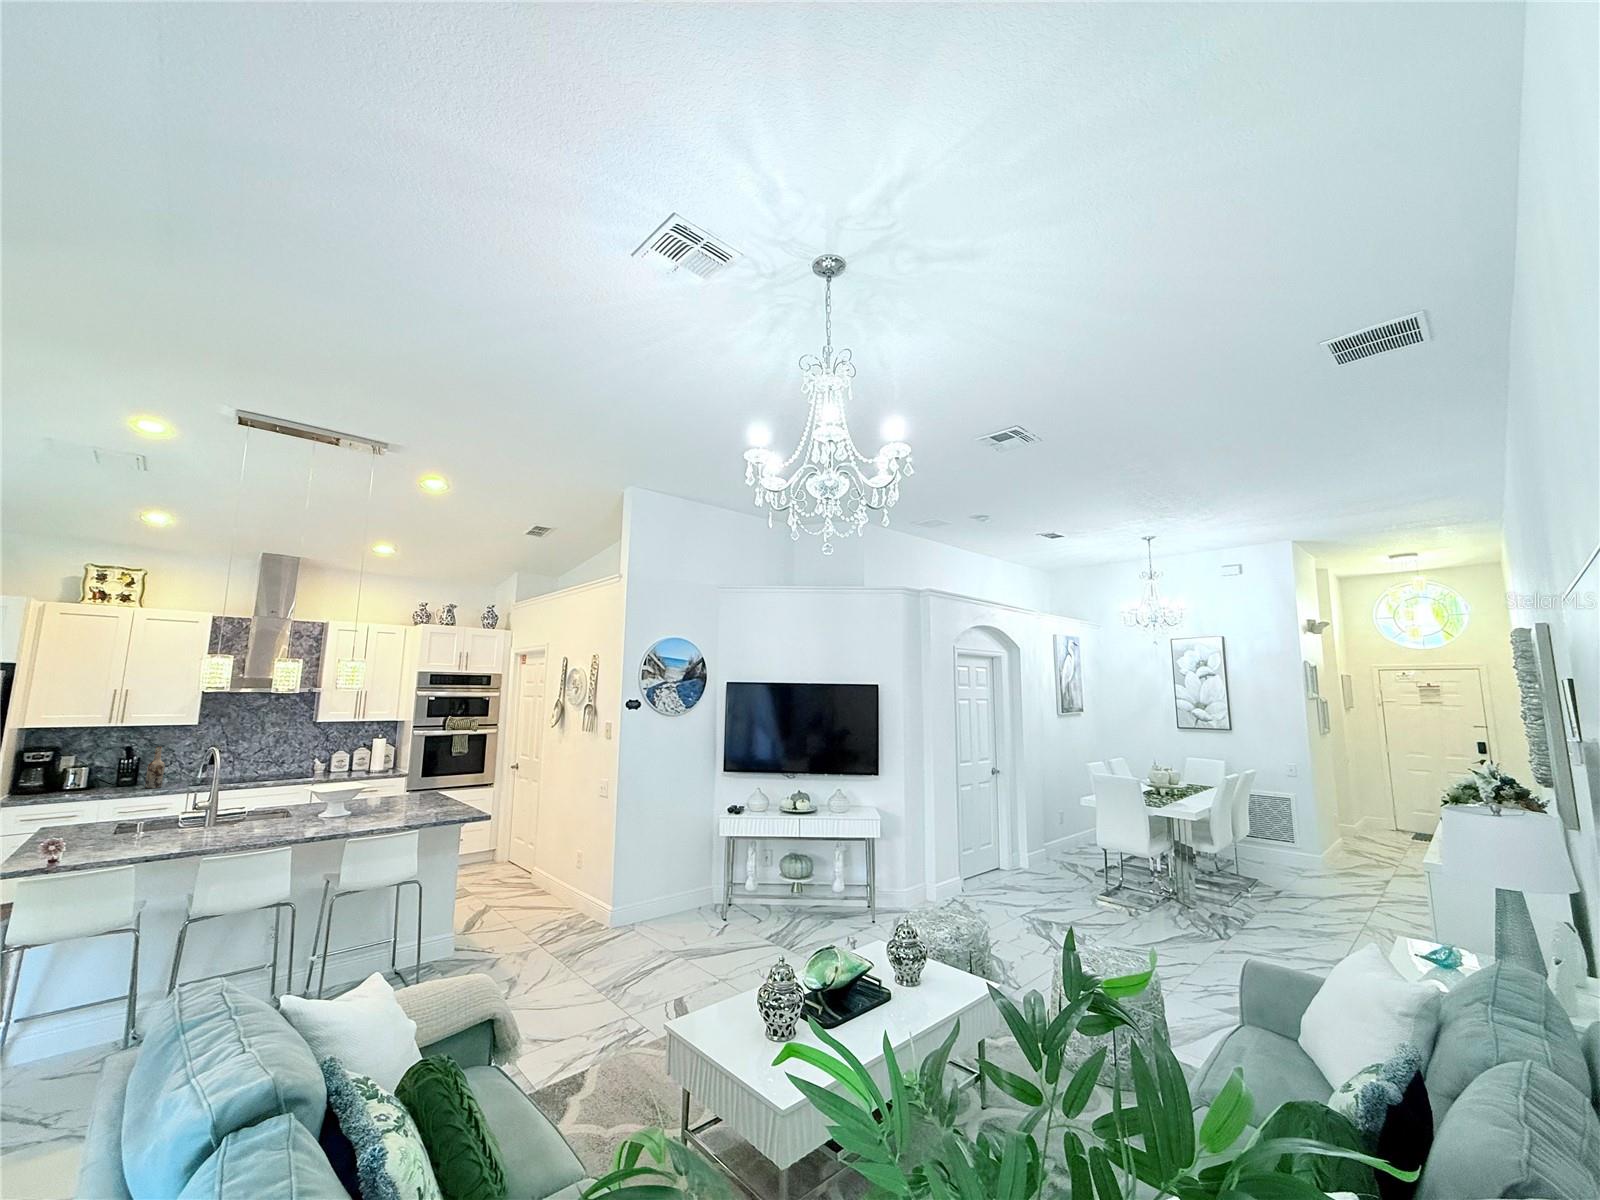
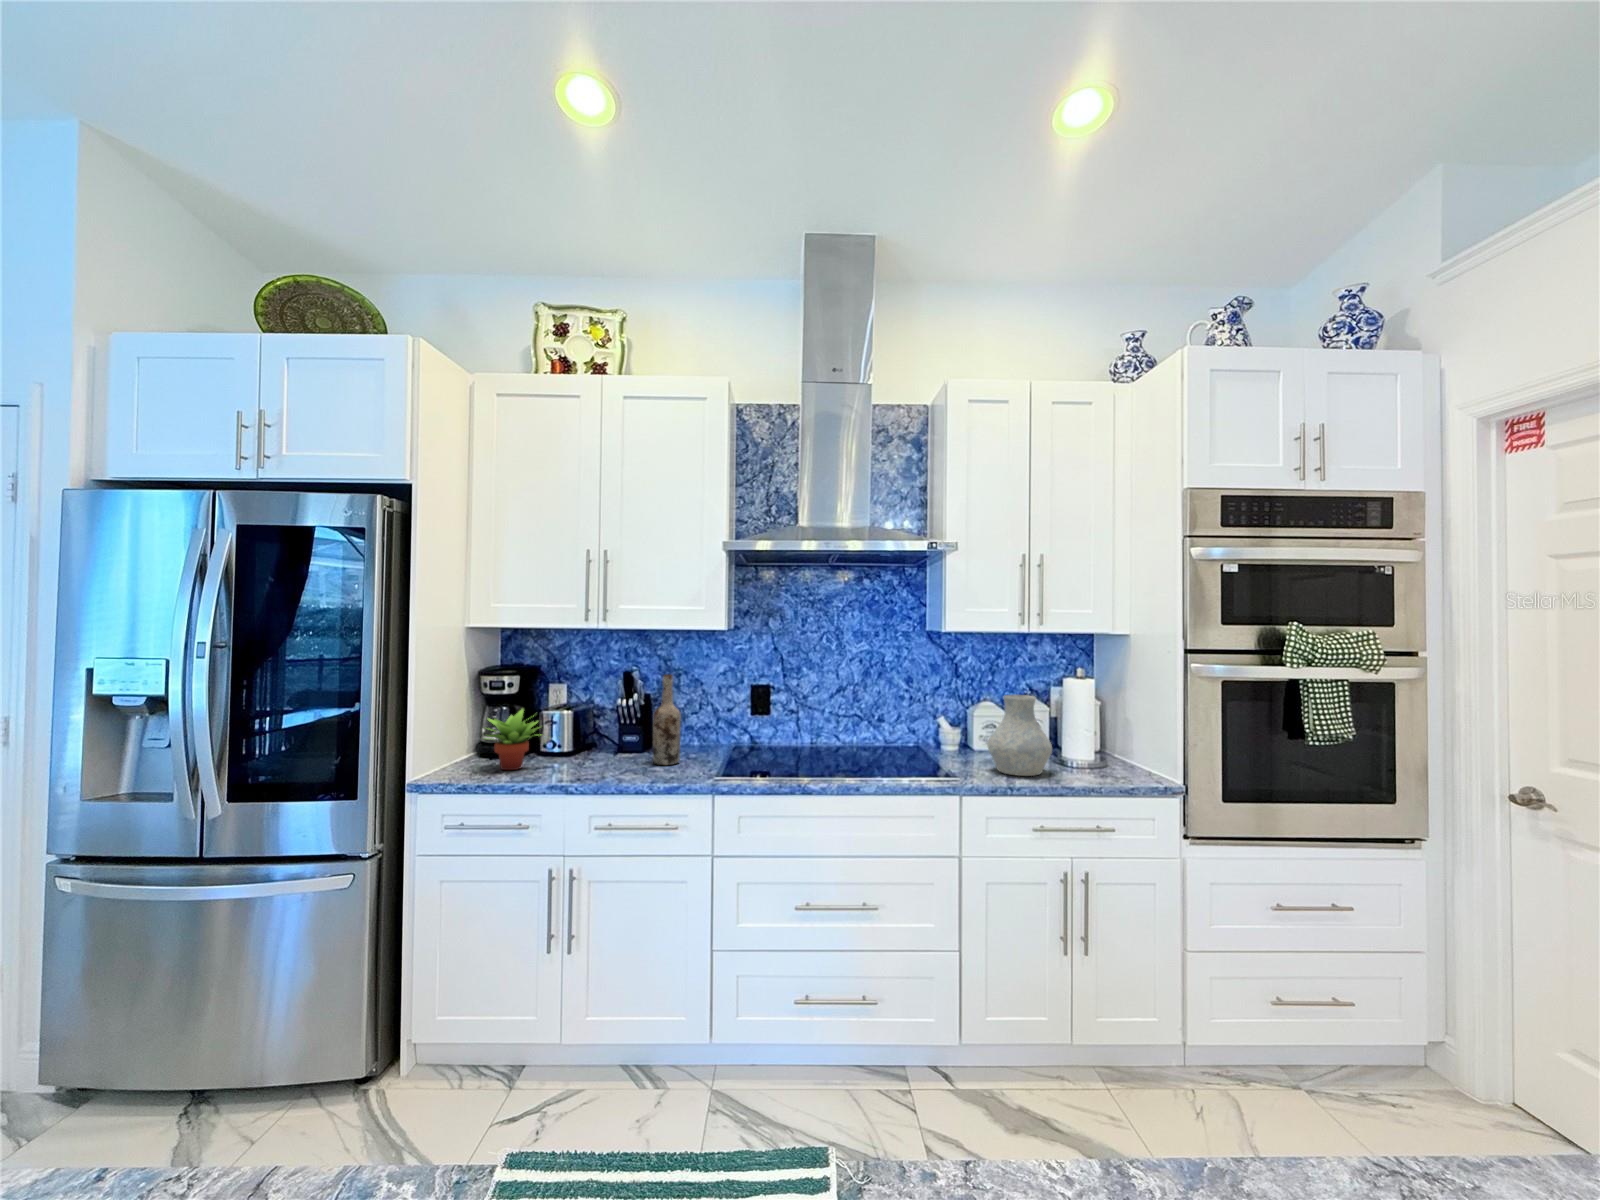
vase: none [331,747,360,778] -> present [987,695,1052,776]
succulent plant: none [38,767,79,796] -> present [487,709,539,770]

